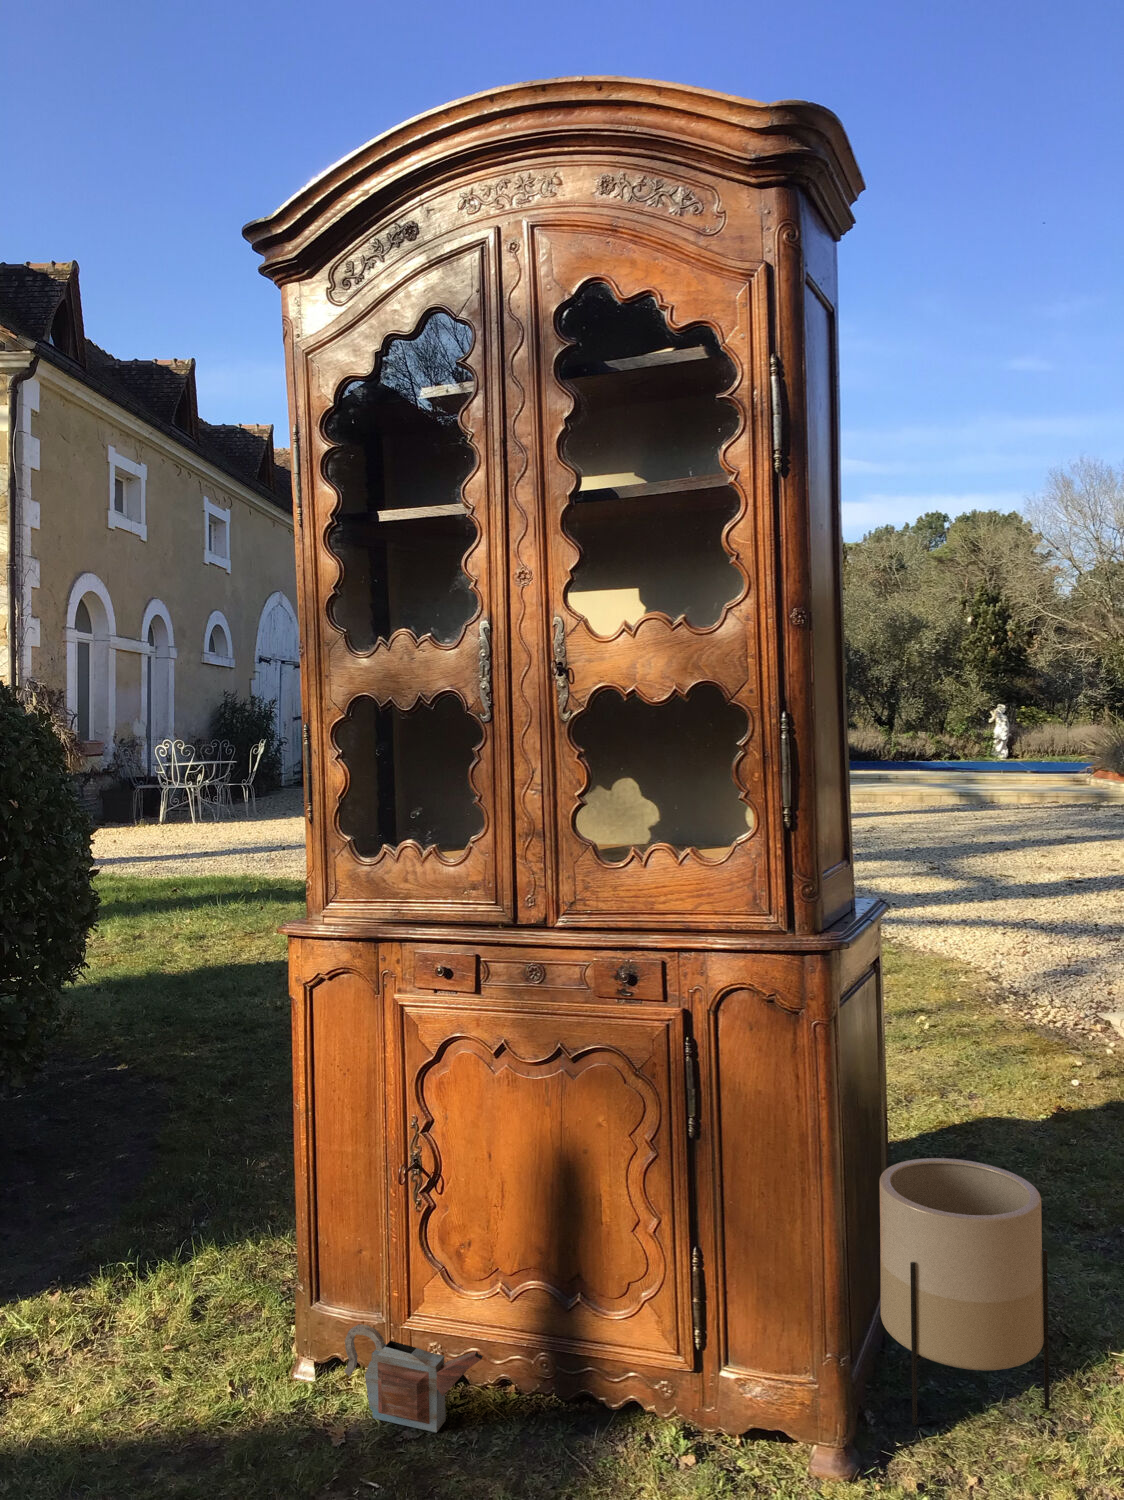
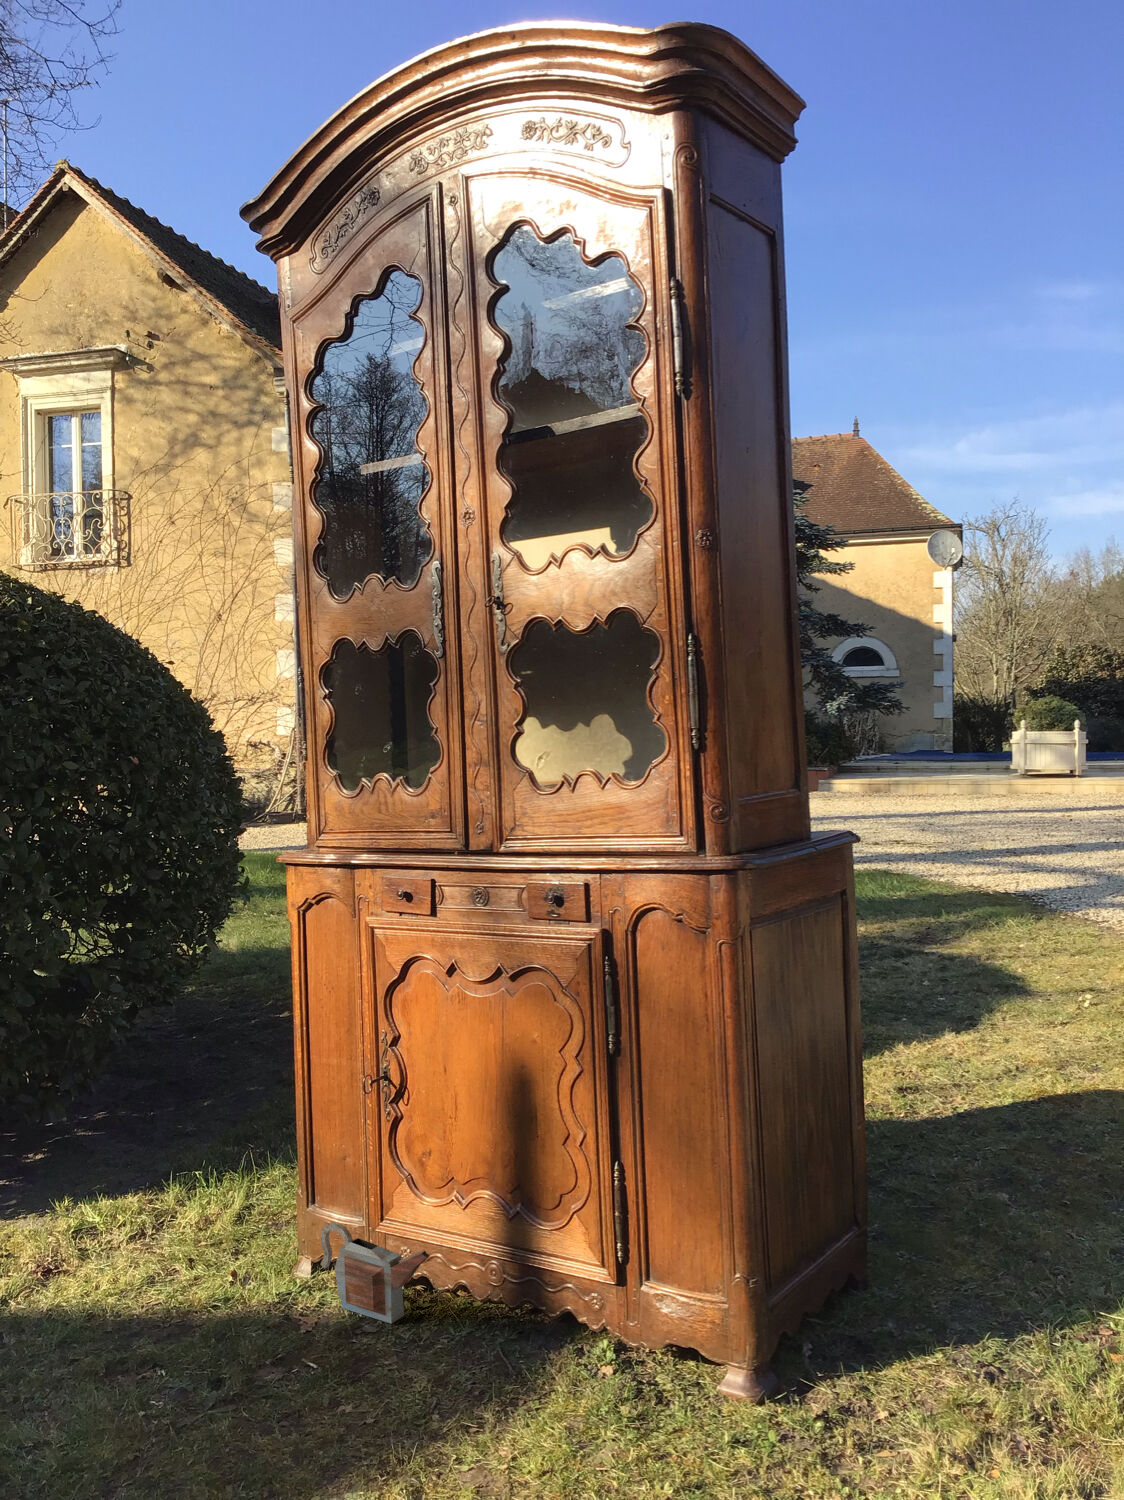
planter: present [880,1158,1049,1425] -> none [832,1102,1008,1364]

